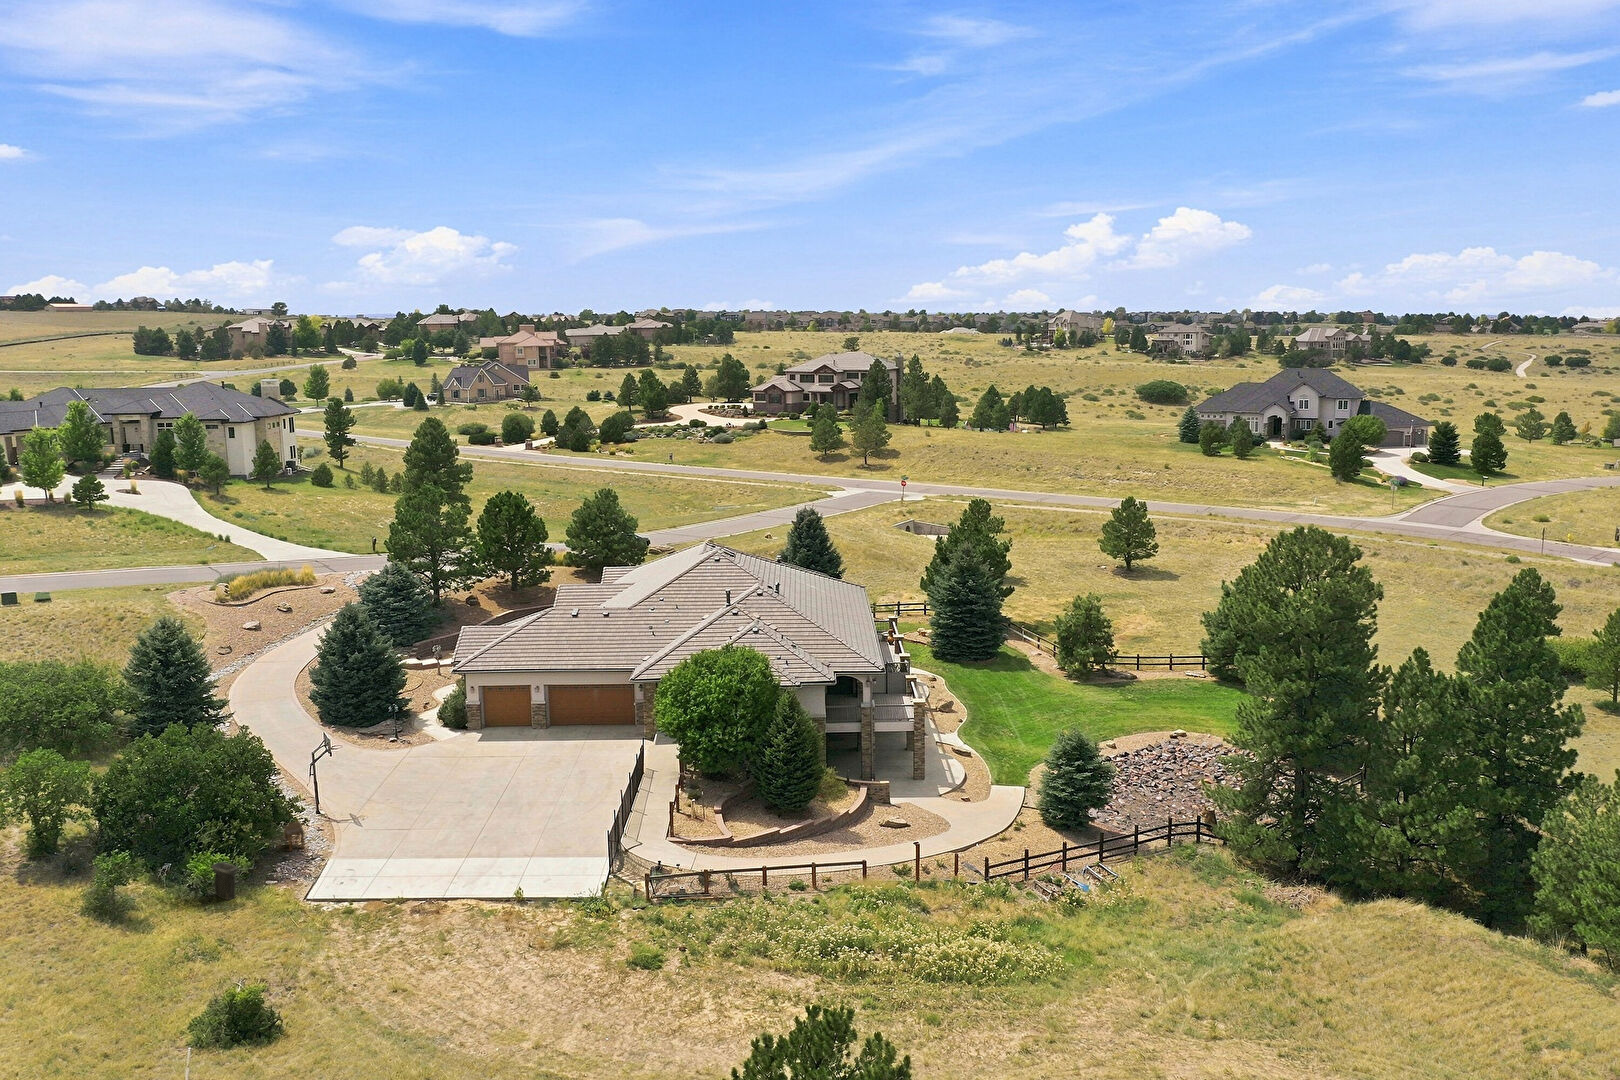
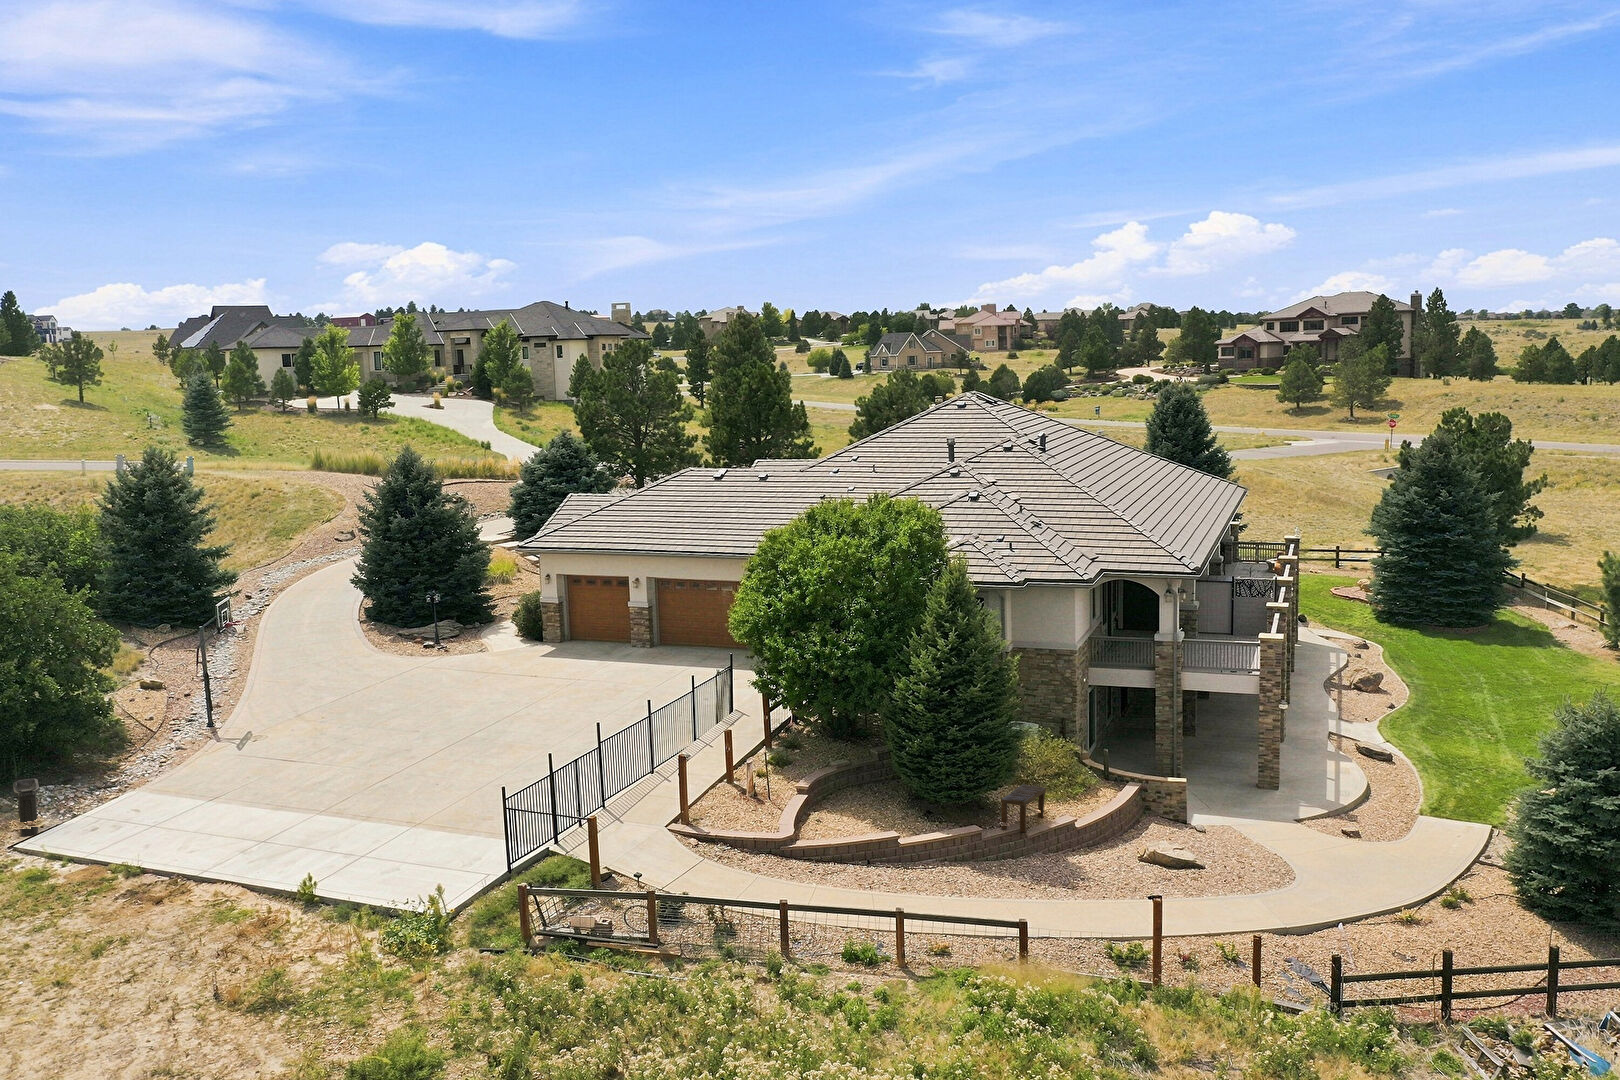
bench: present [284,821,305,851] -> present [1001,784,1046,832]

